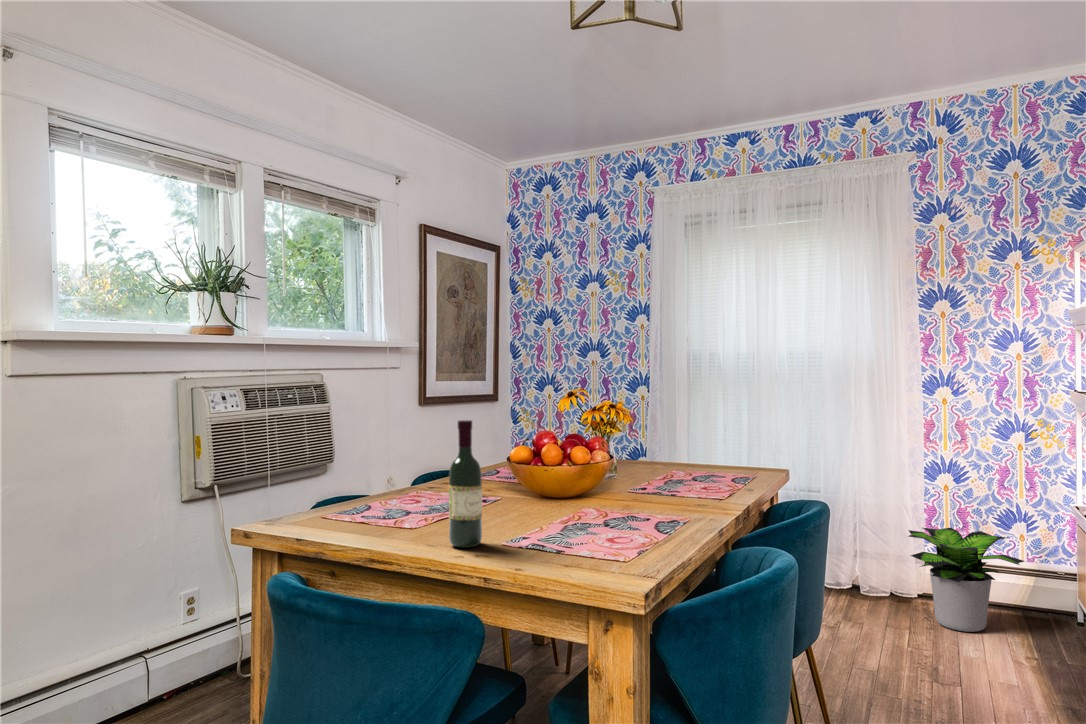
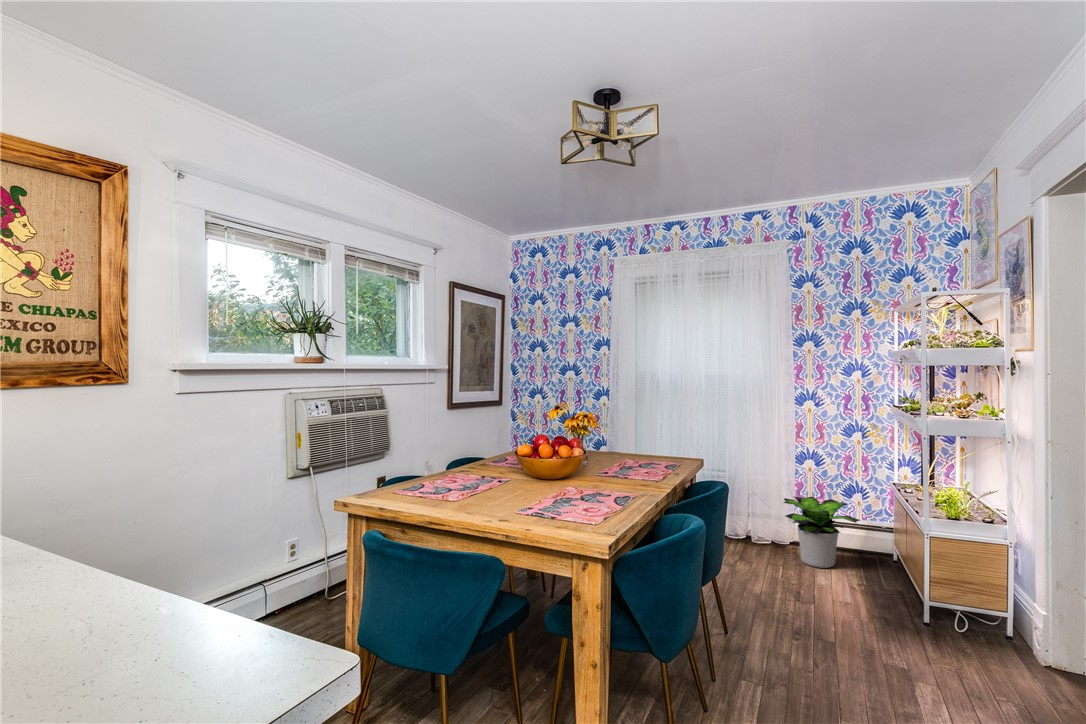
wine bottle: present [449,420,482,548] -> none [481,431,503,515]

